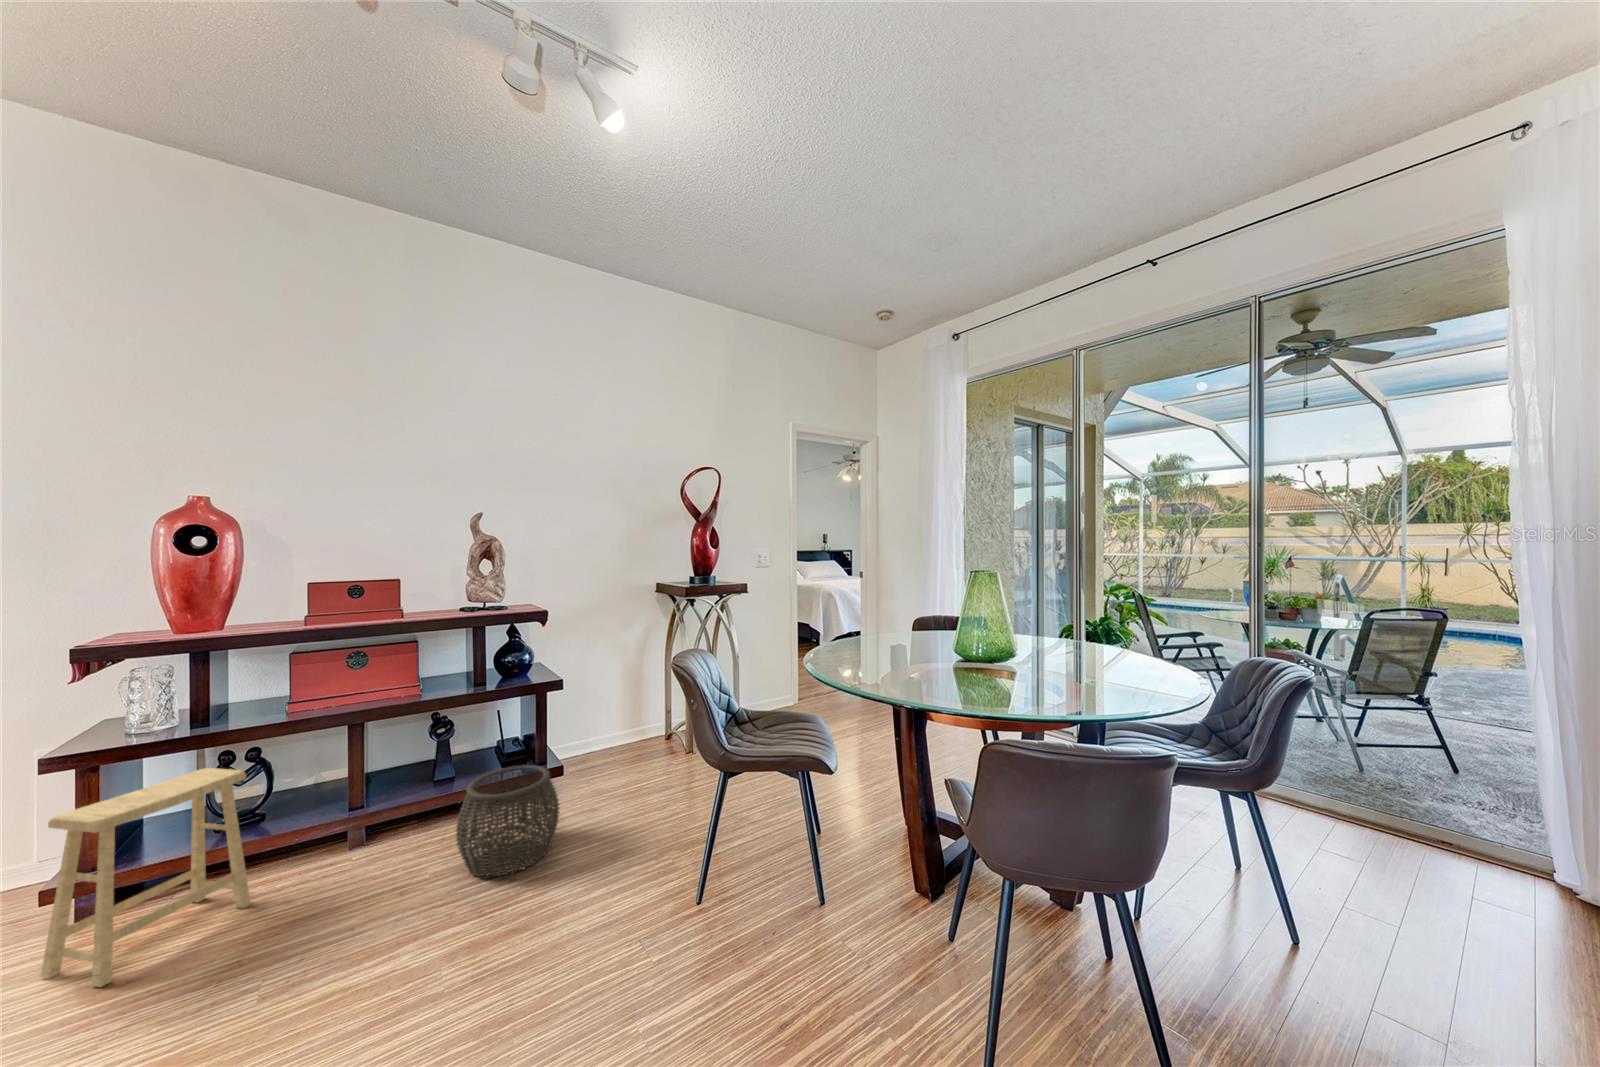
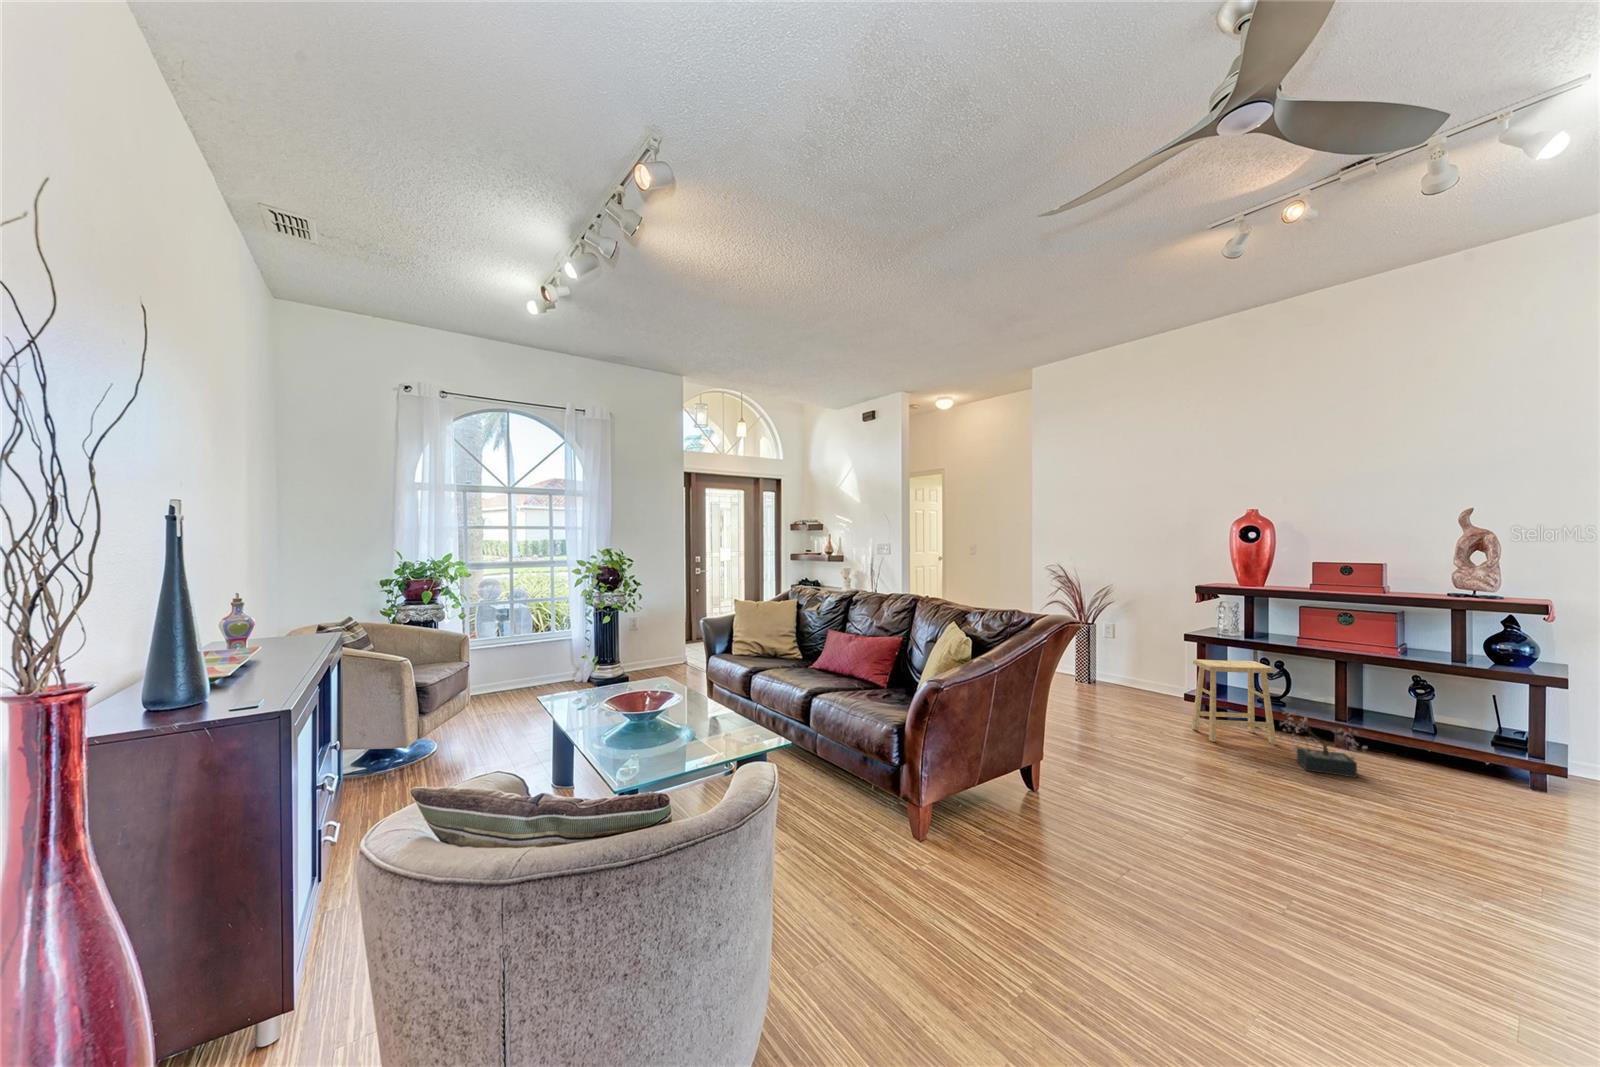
woven basket: present [455,765,560,878] -> none [1414,730,1534,820]
decorative plant: none [259,824,398,936] -> present [1279,710,1368,777]

